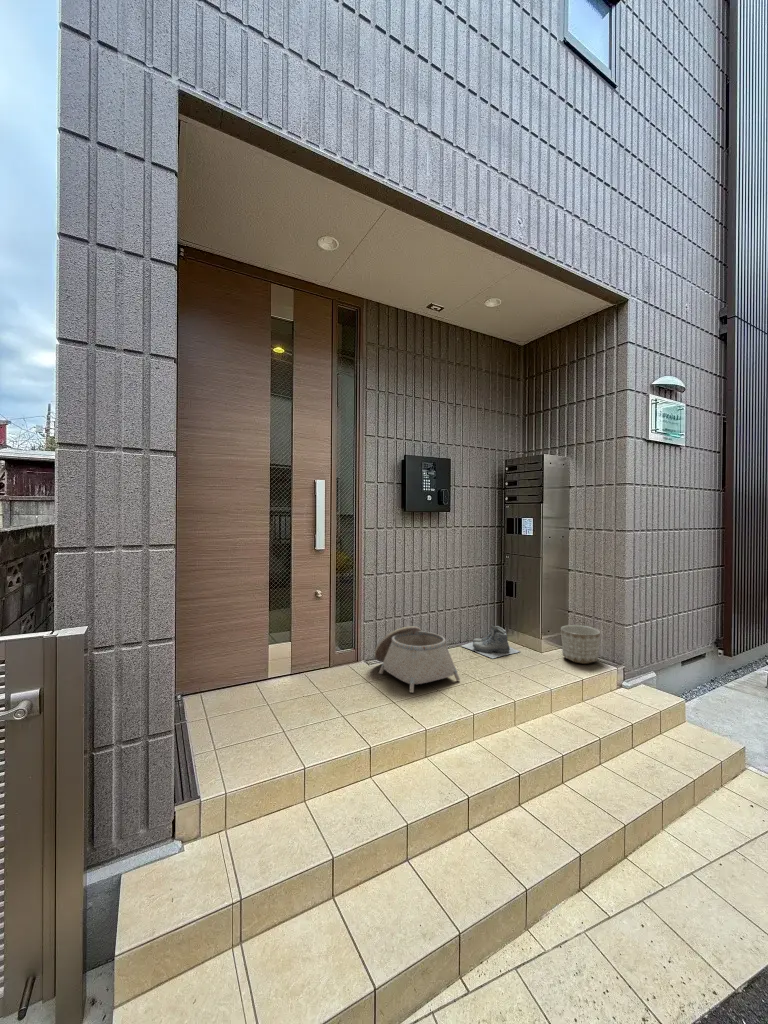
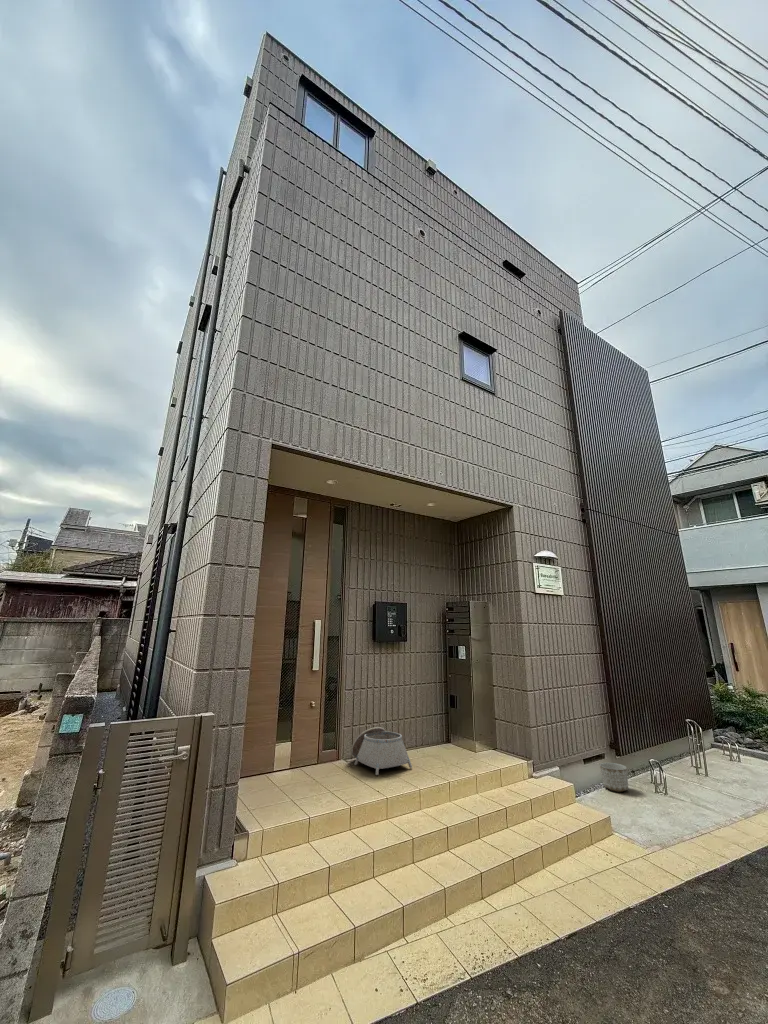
boots: present [462,625,520,659] -> none [417,729,461,755]
planter: present [561,625,600,664] -> present [600,763,628,792]

